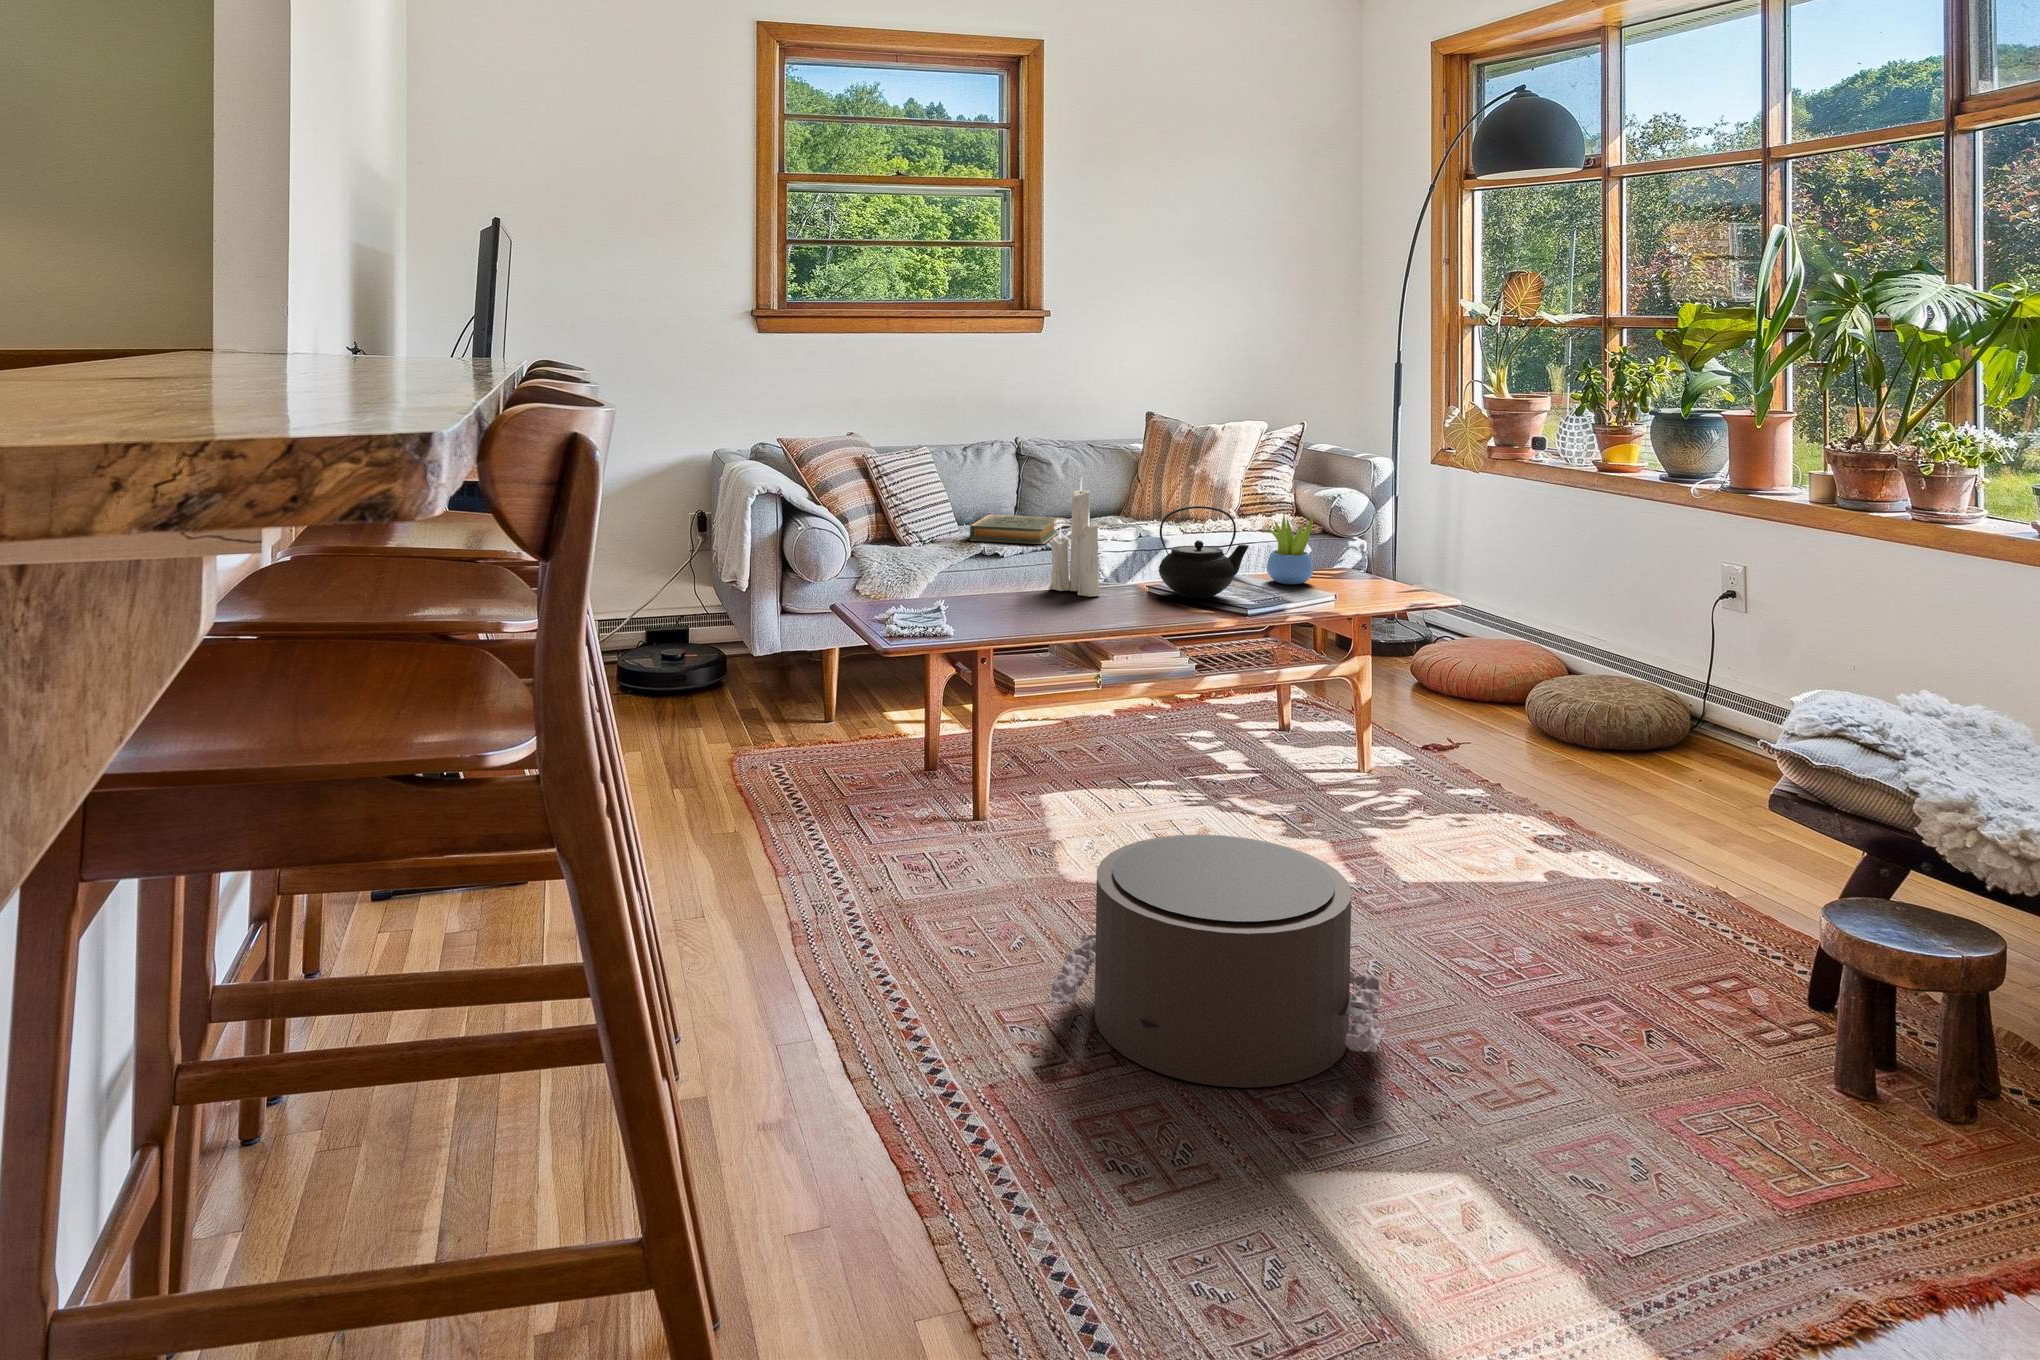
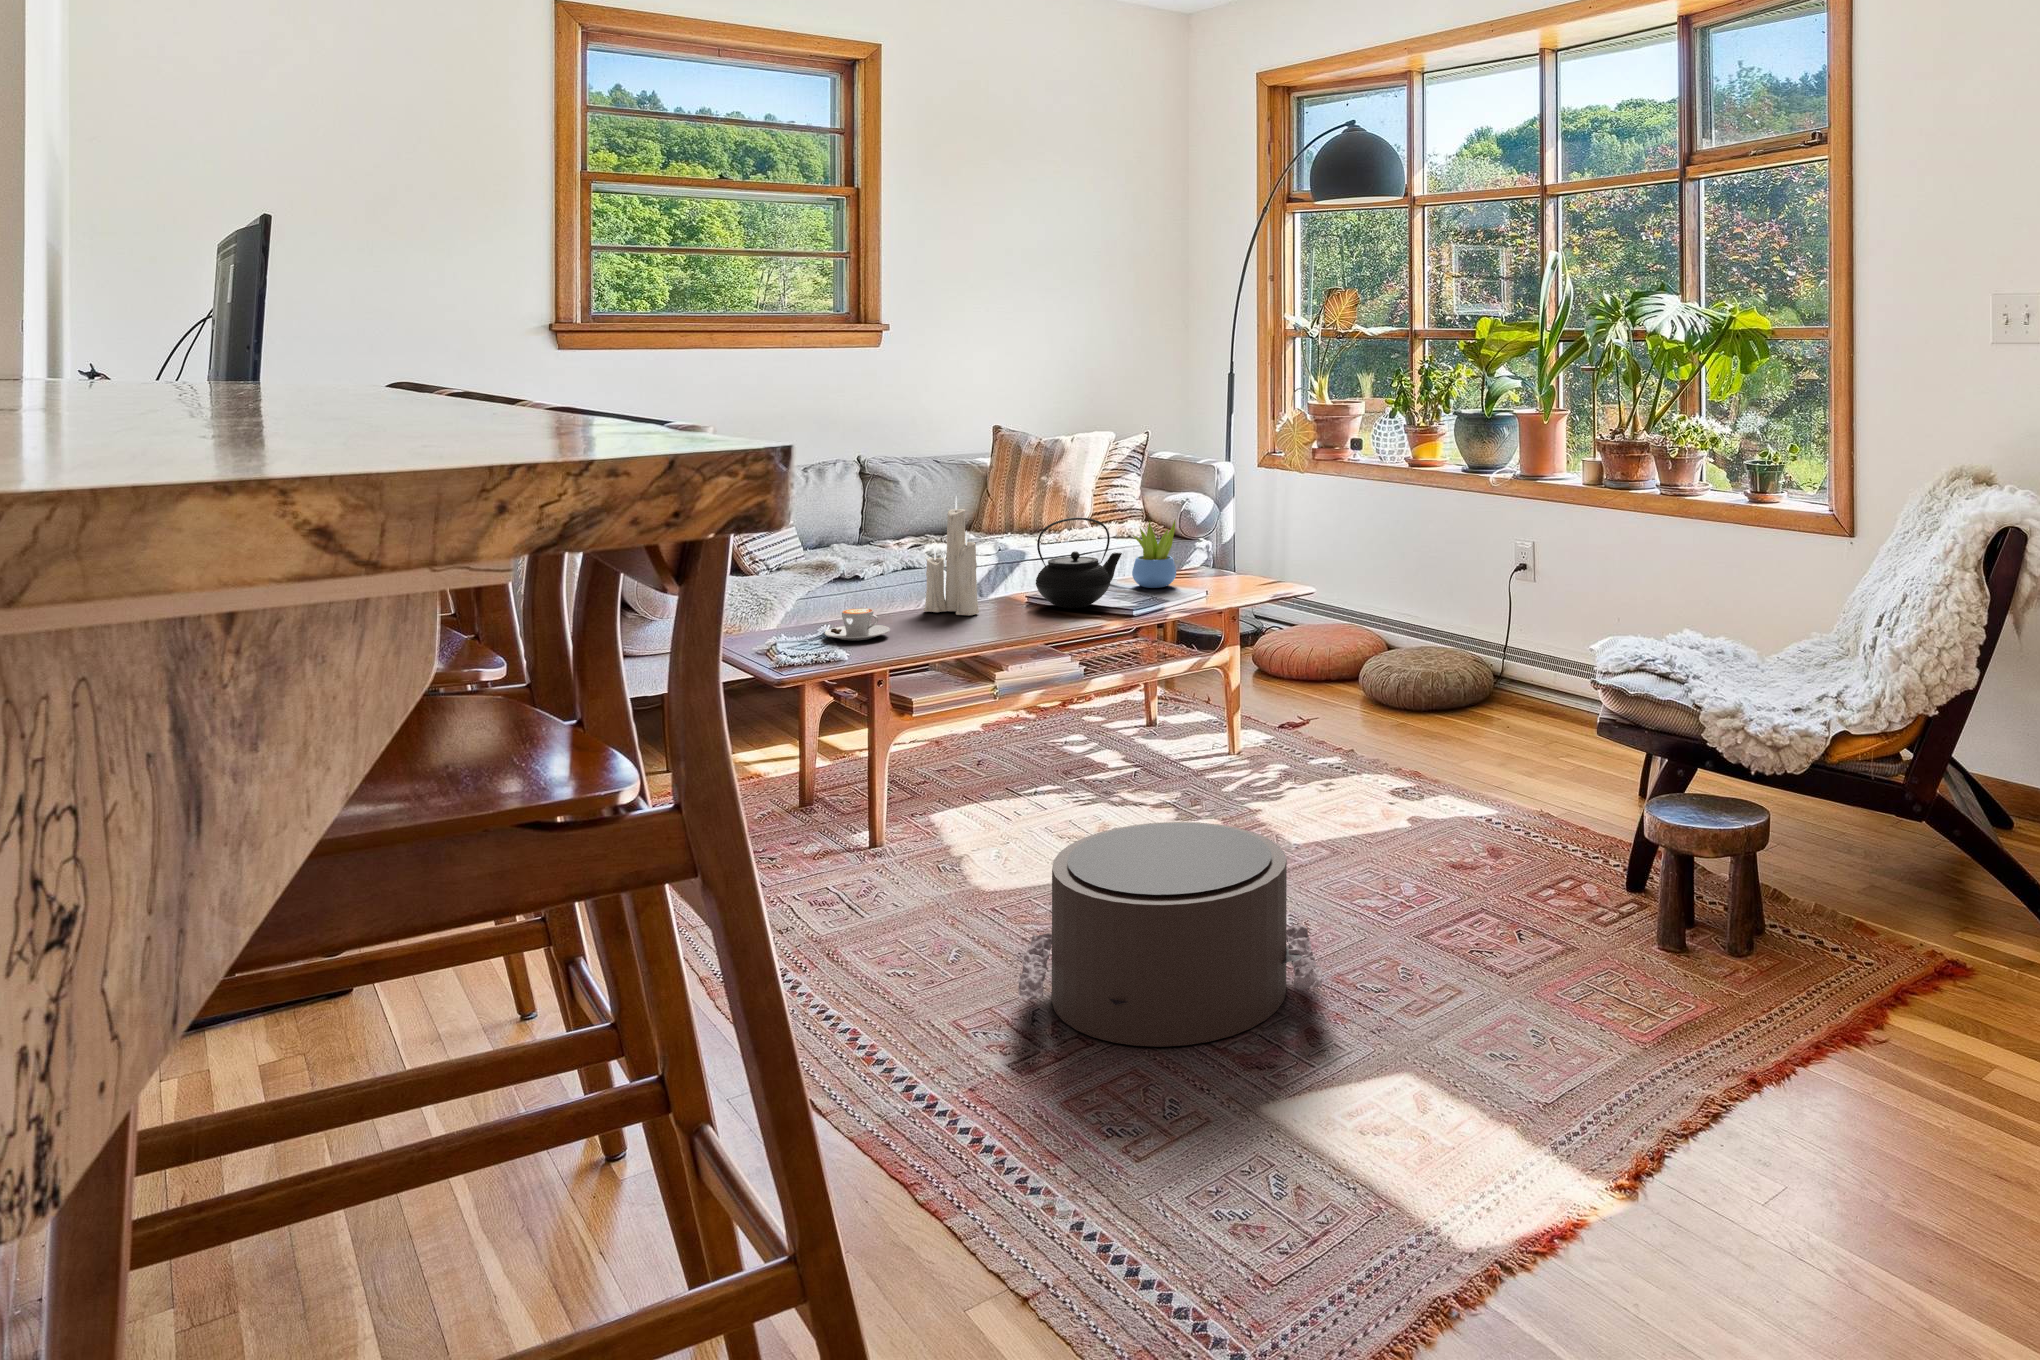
hardback book: present [970,515,1059,544] -> none [813,540,905,569]
coffee cup: none [945,581,1006,612] -> present [825,608,890,640]

